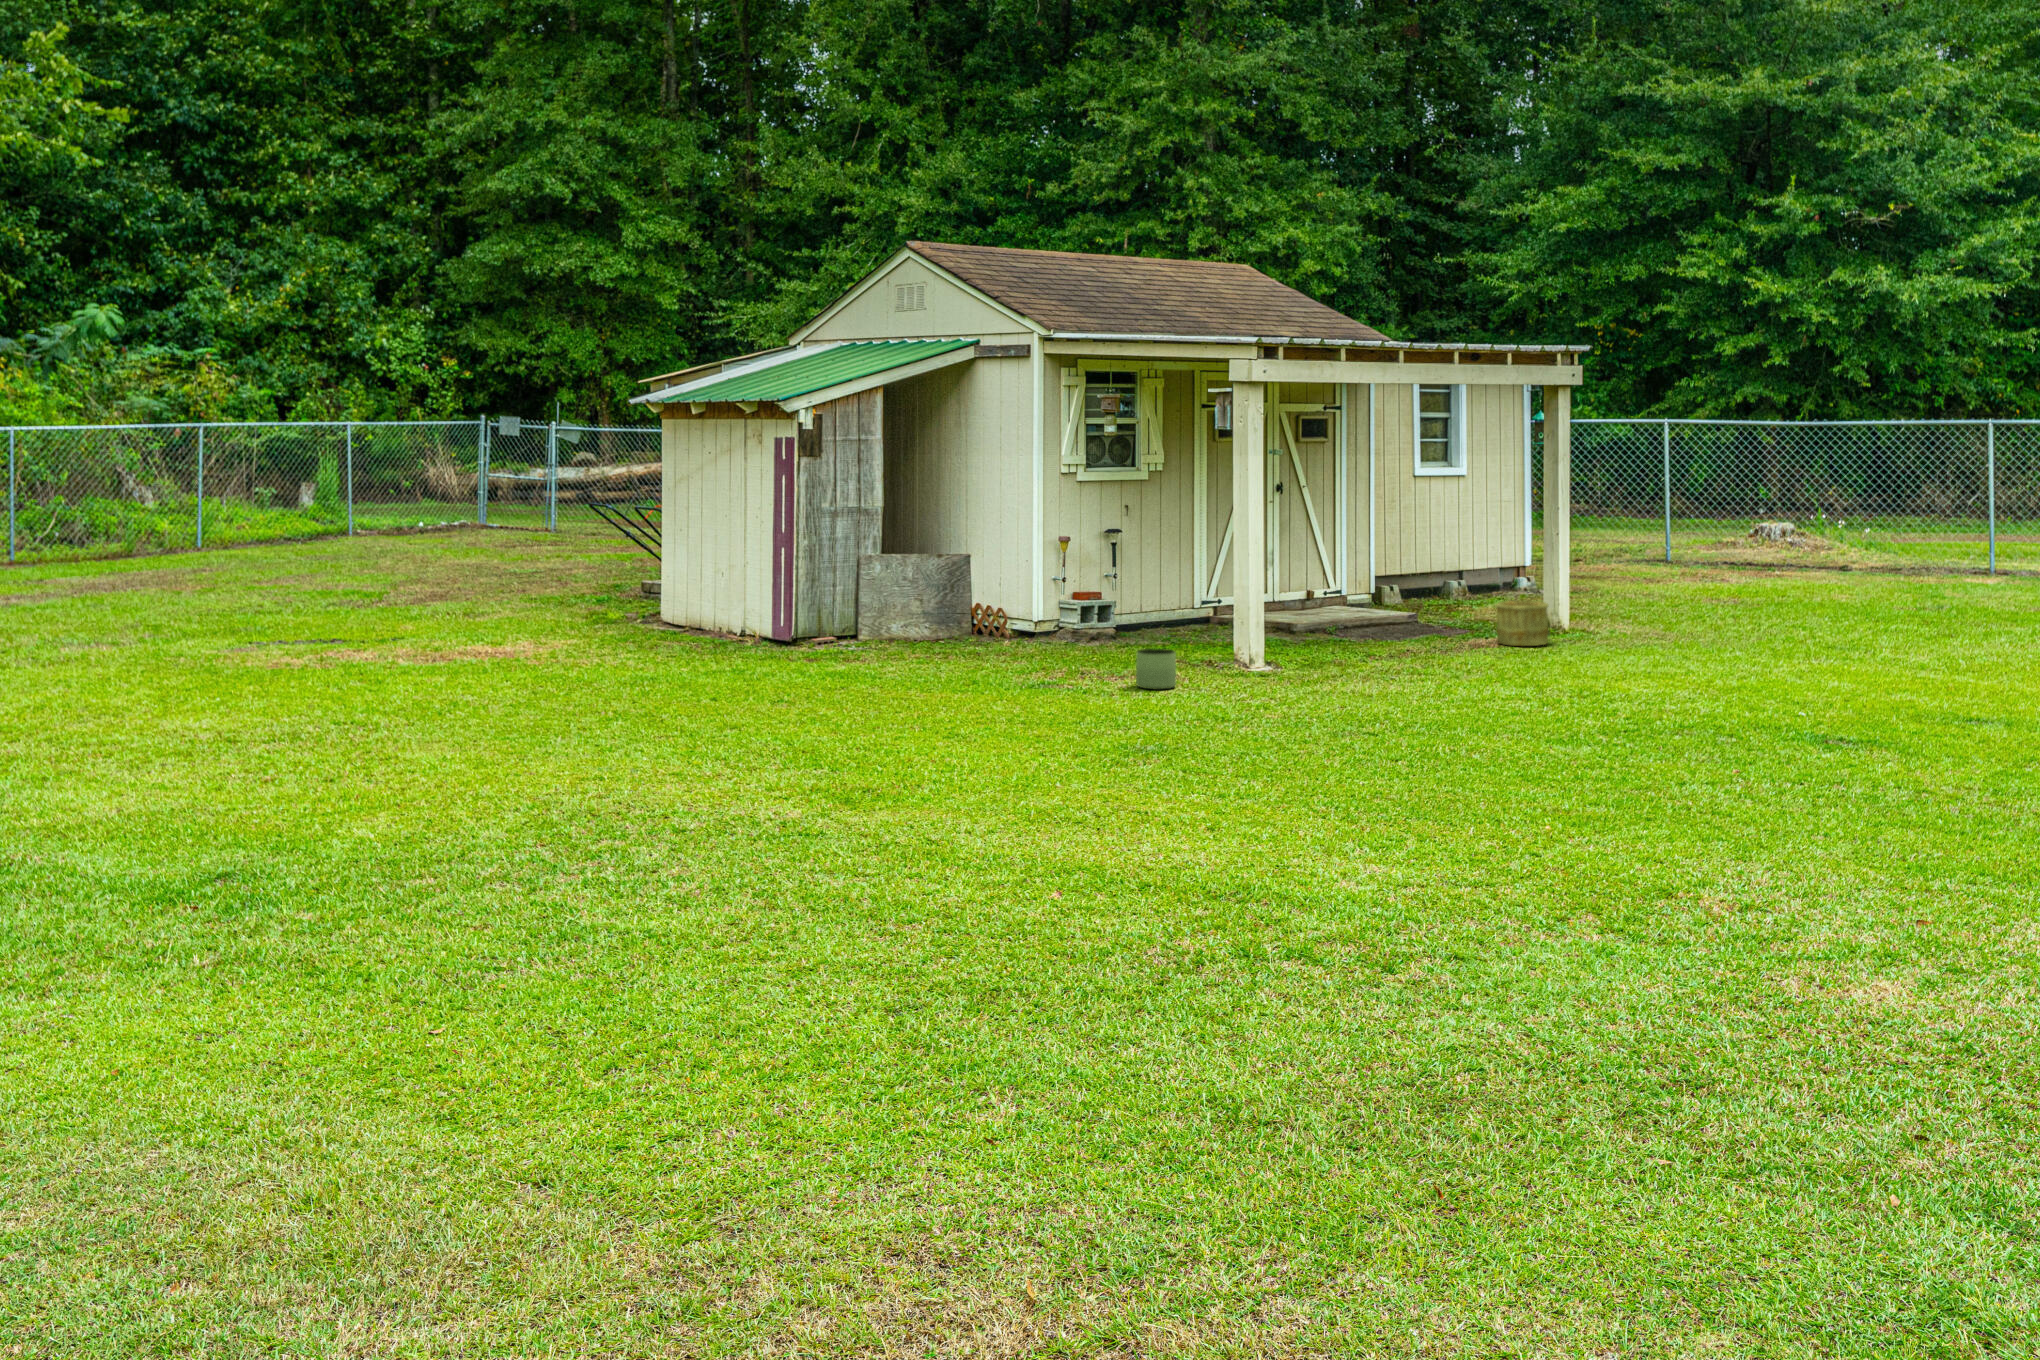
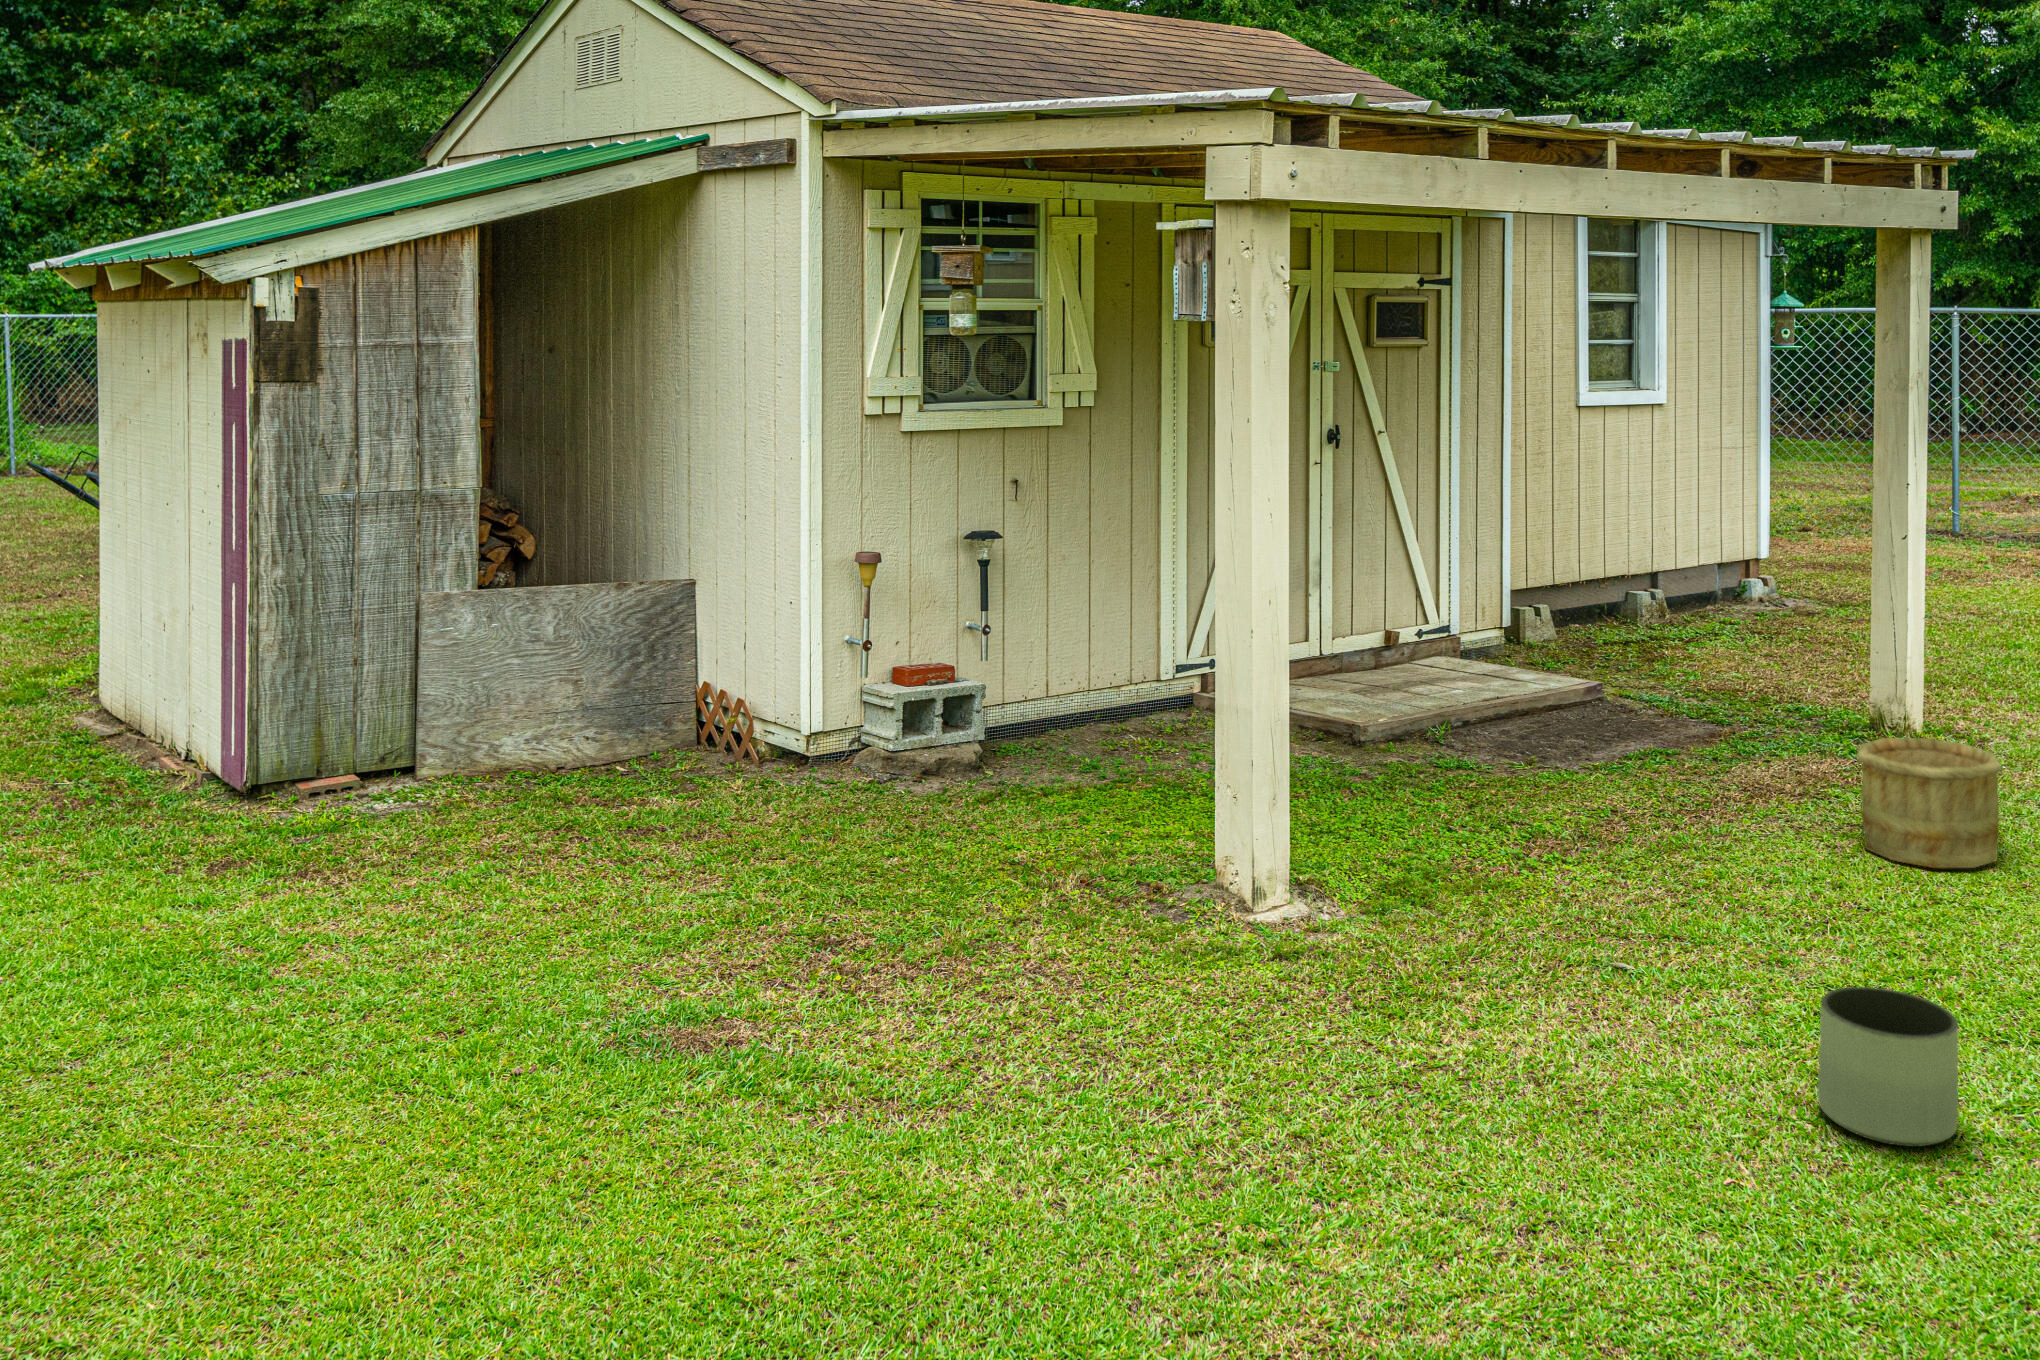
planter: present [1136,649,1176,690] -> present [1818,987,1959,1147]

